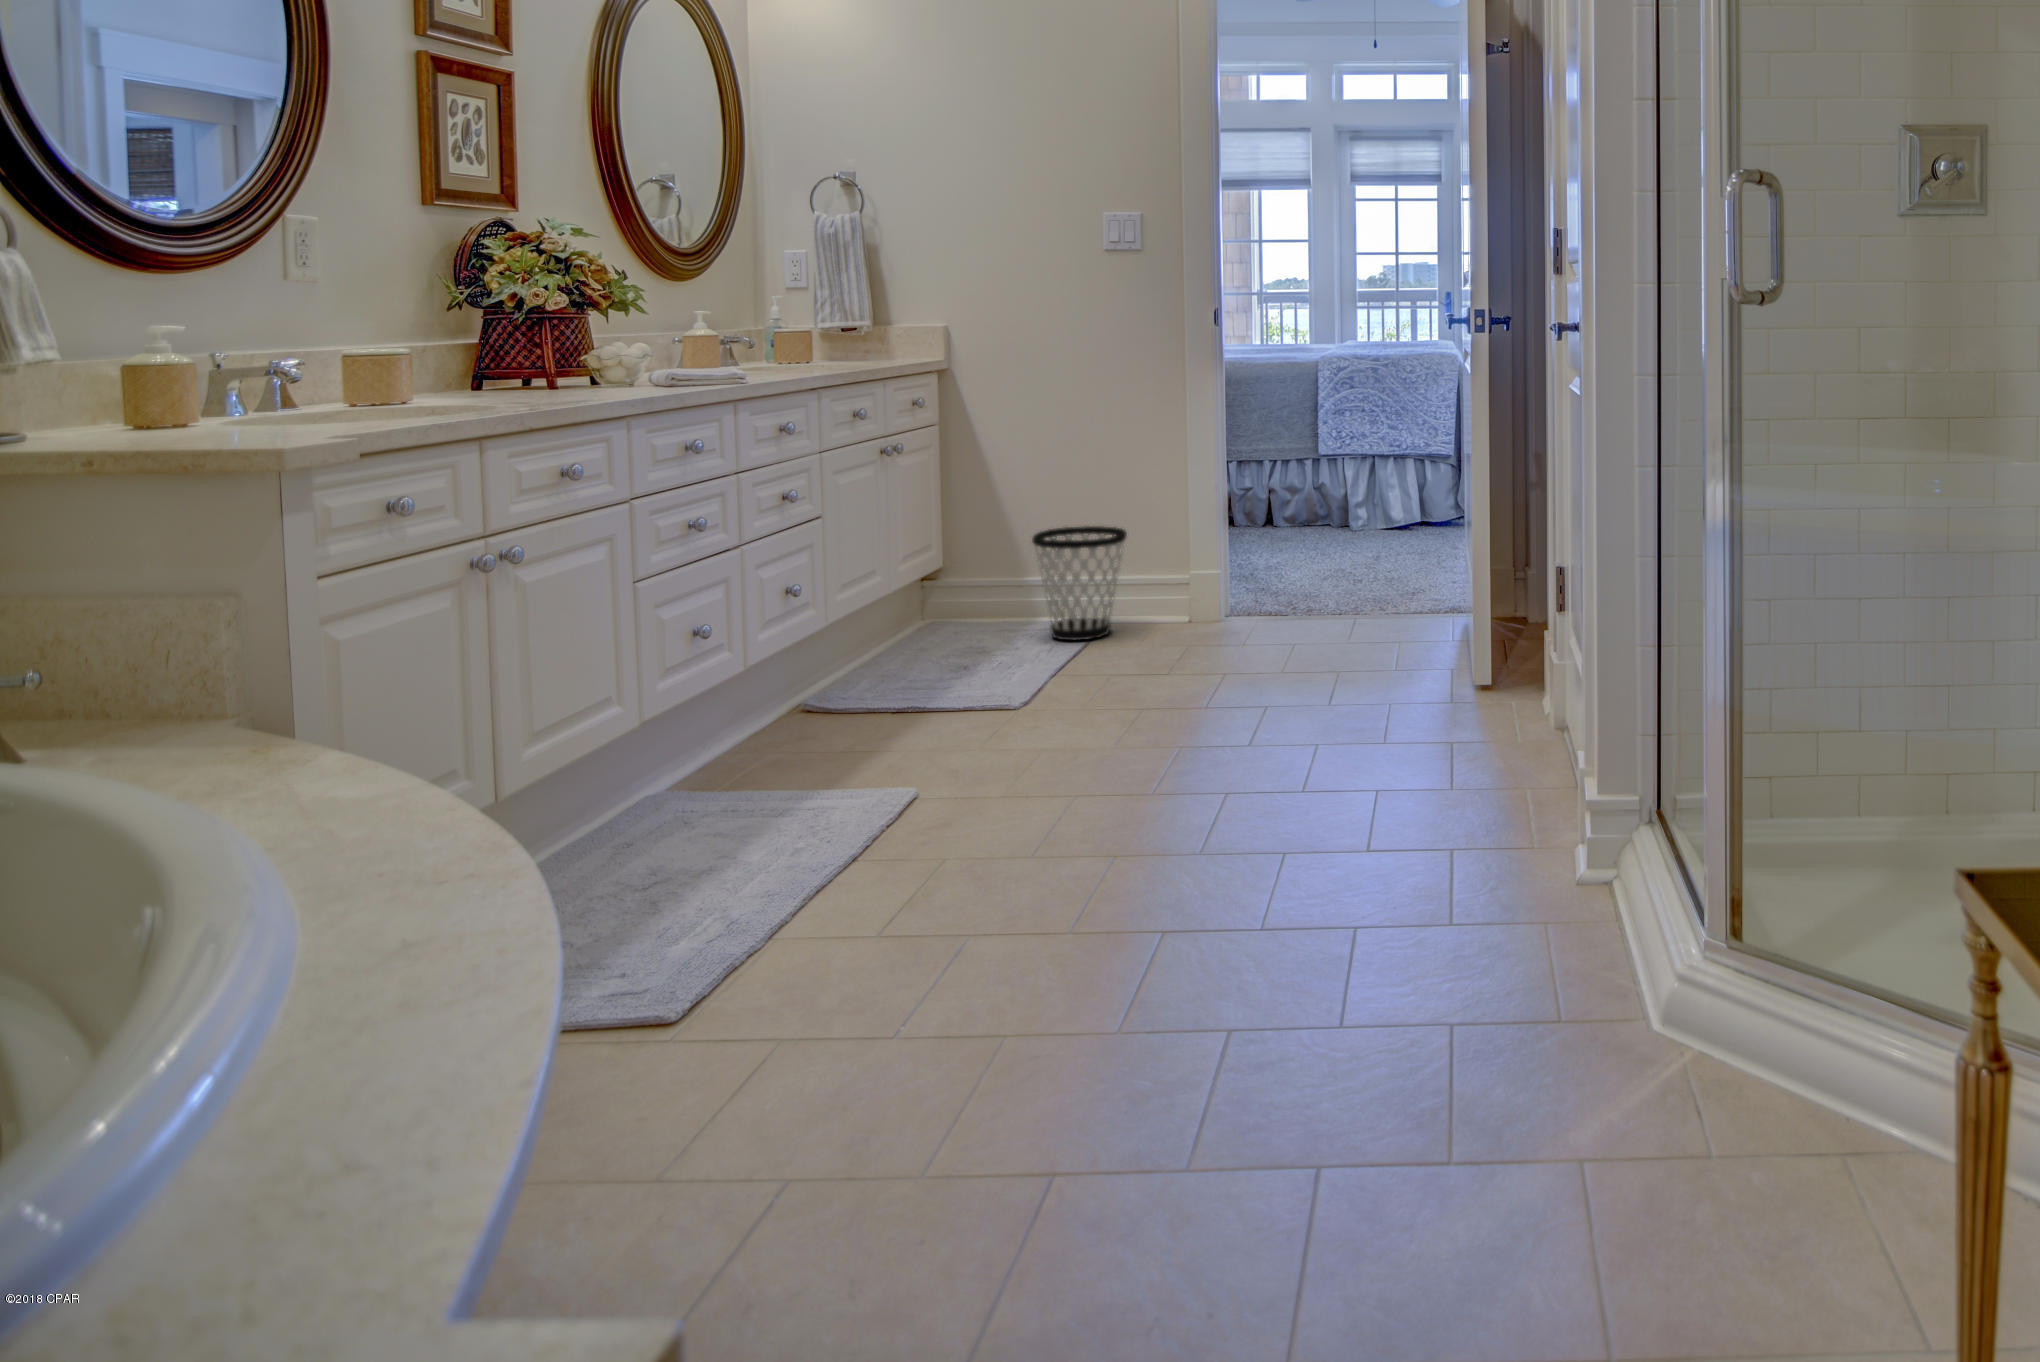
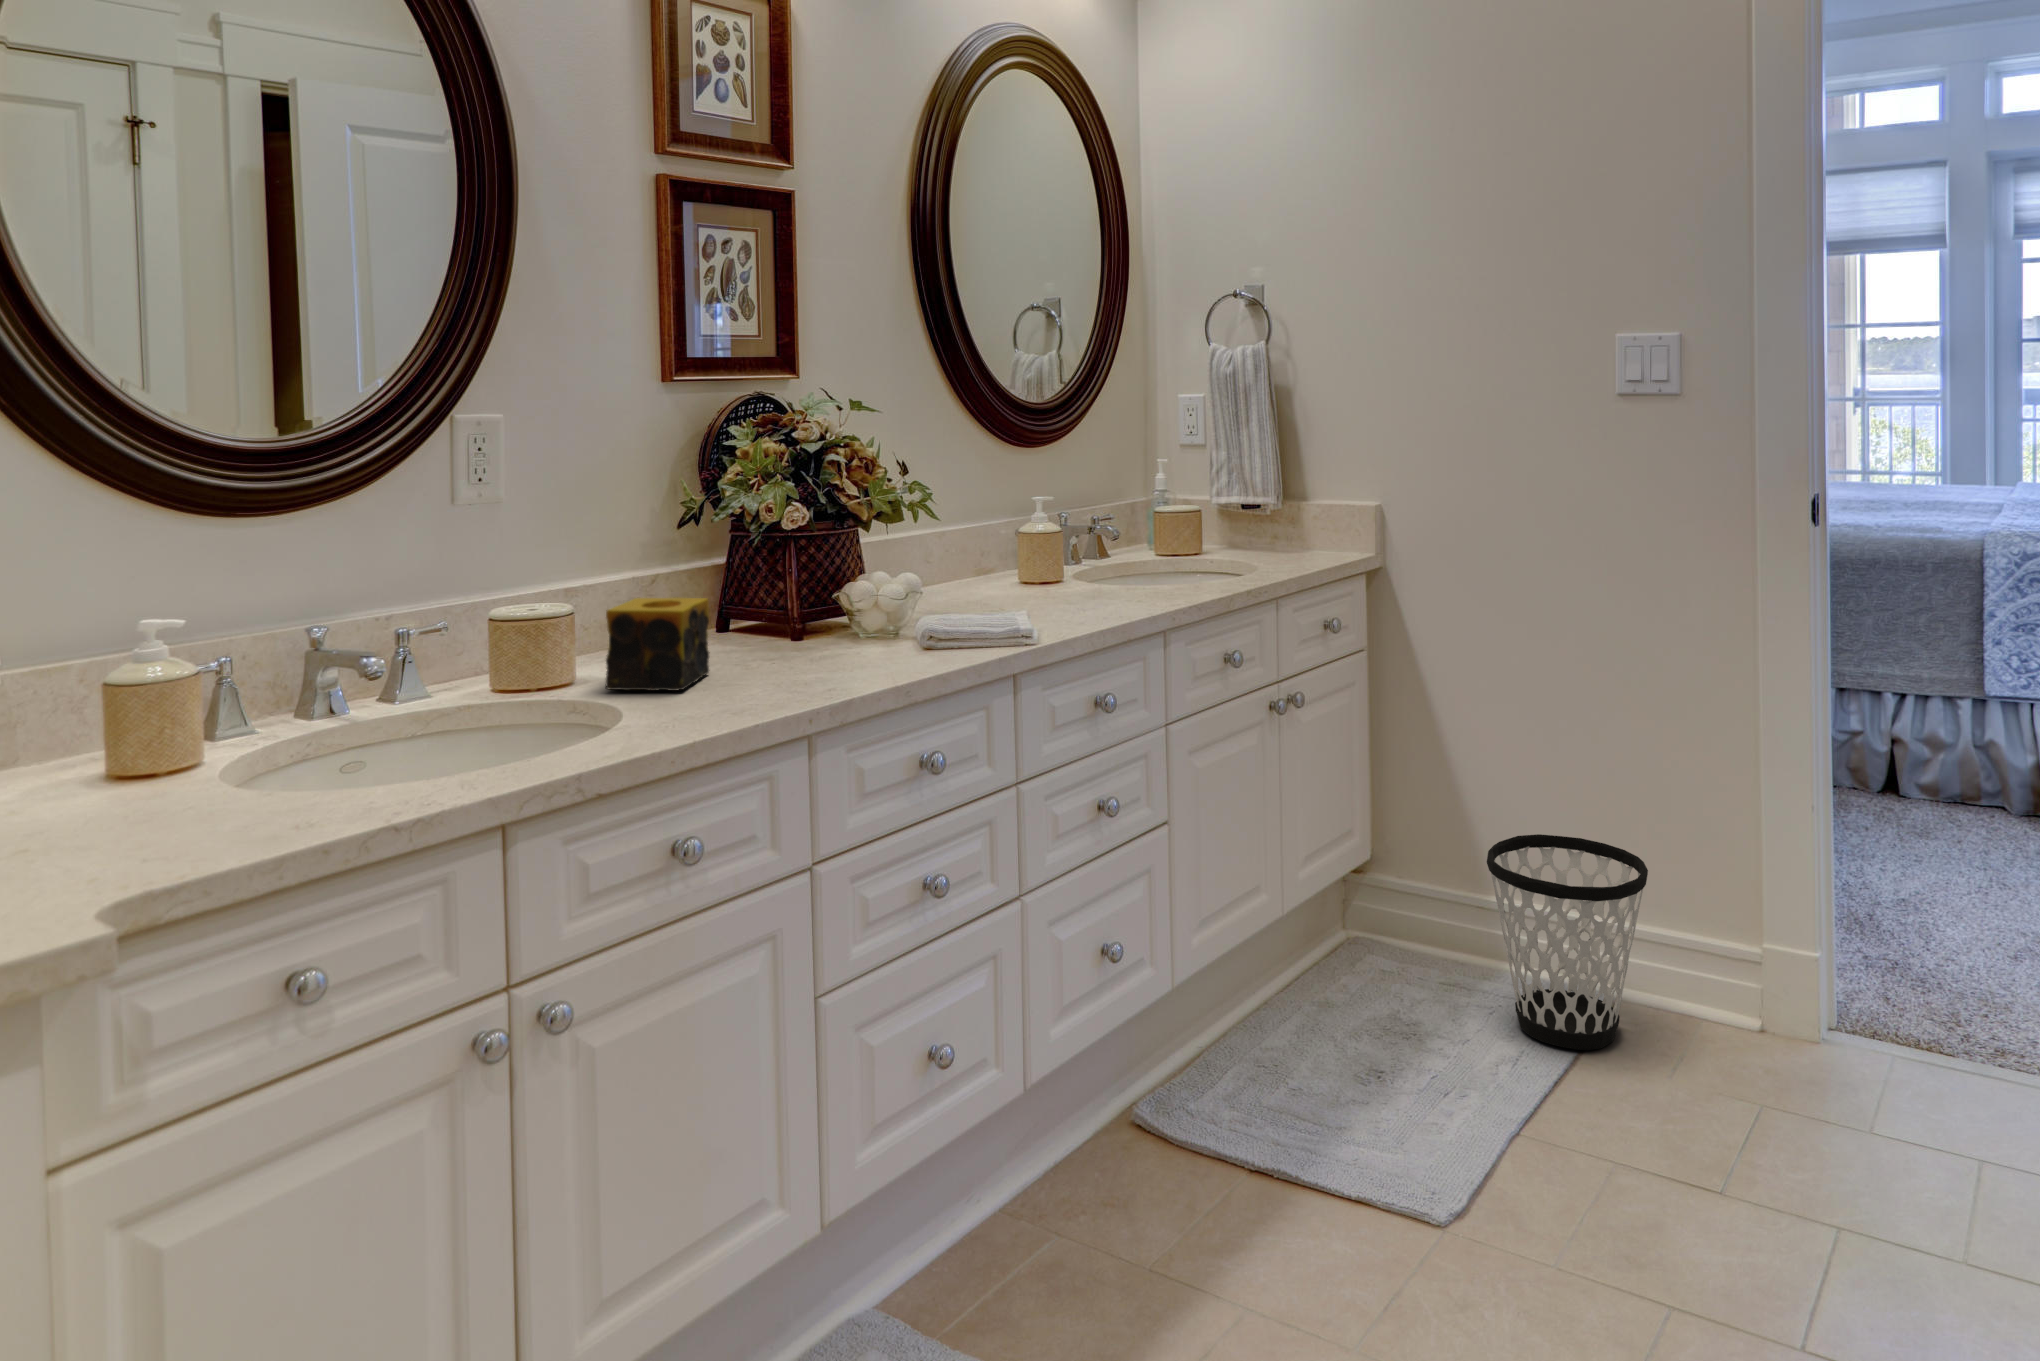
candle: none [444,343,517,399] -> present [606,597,709,691]

